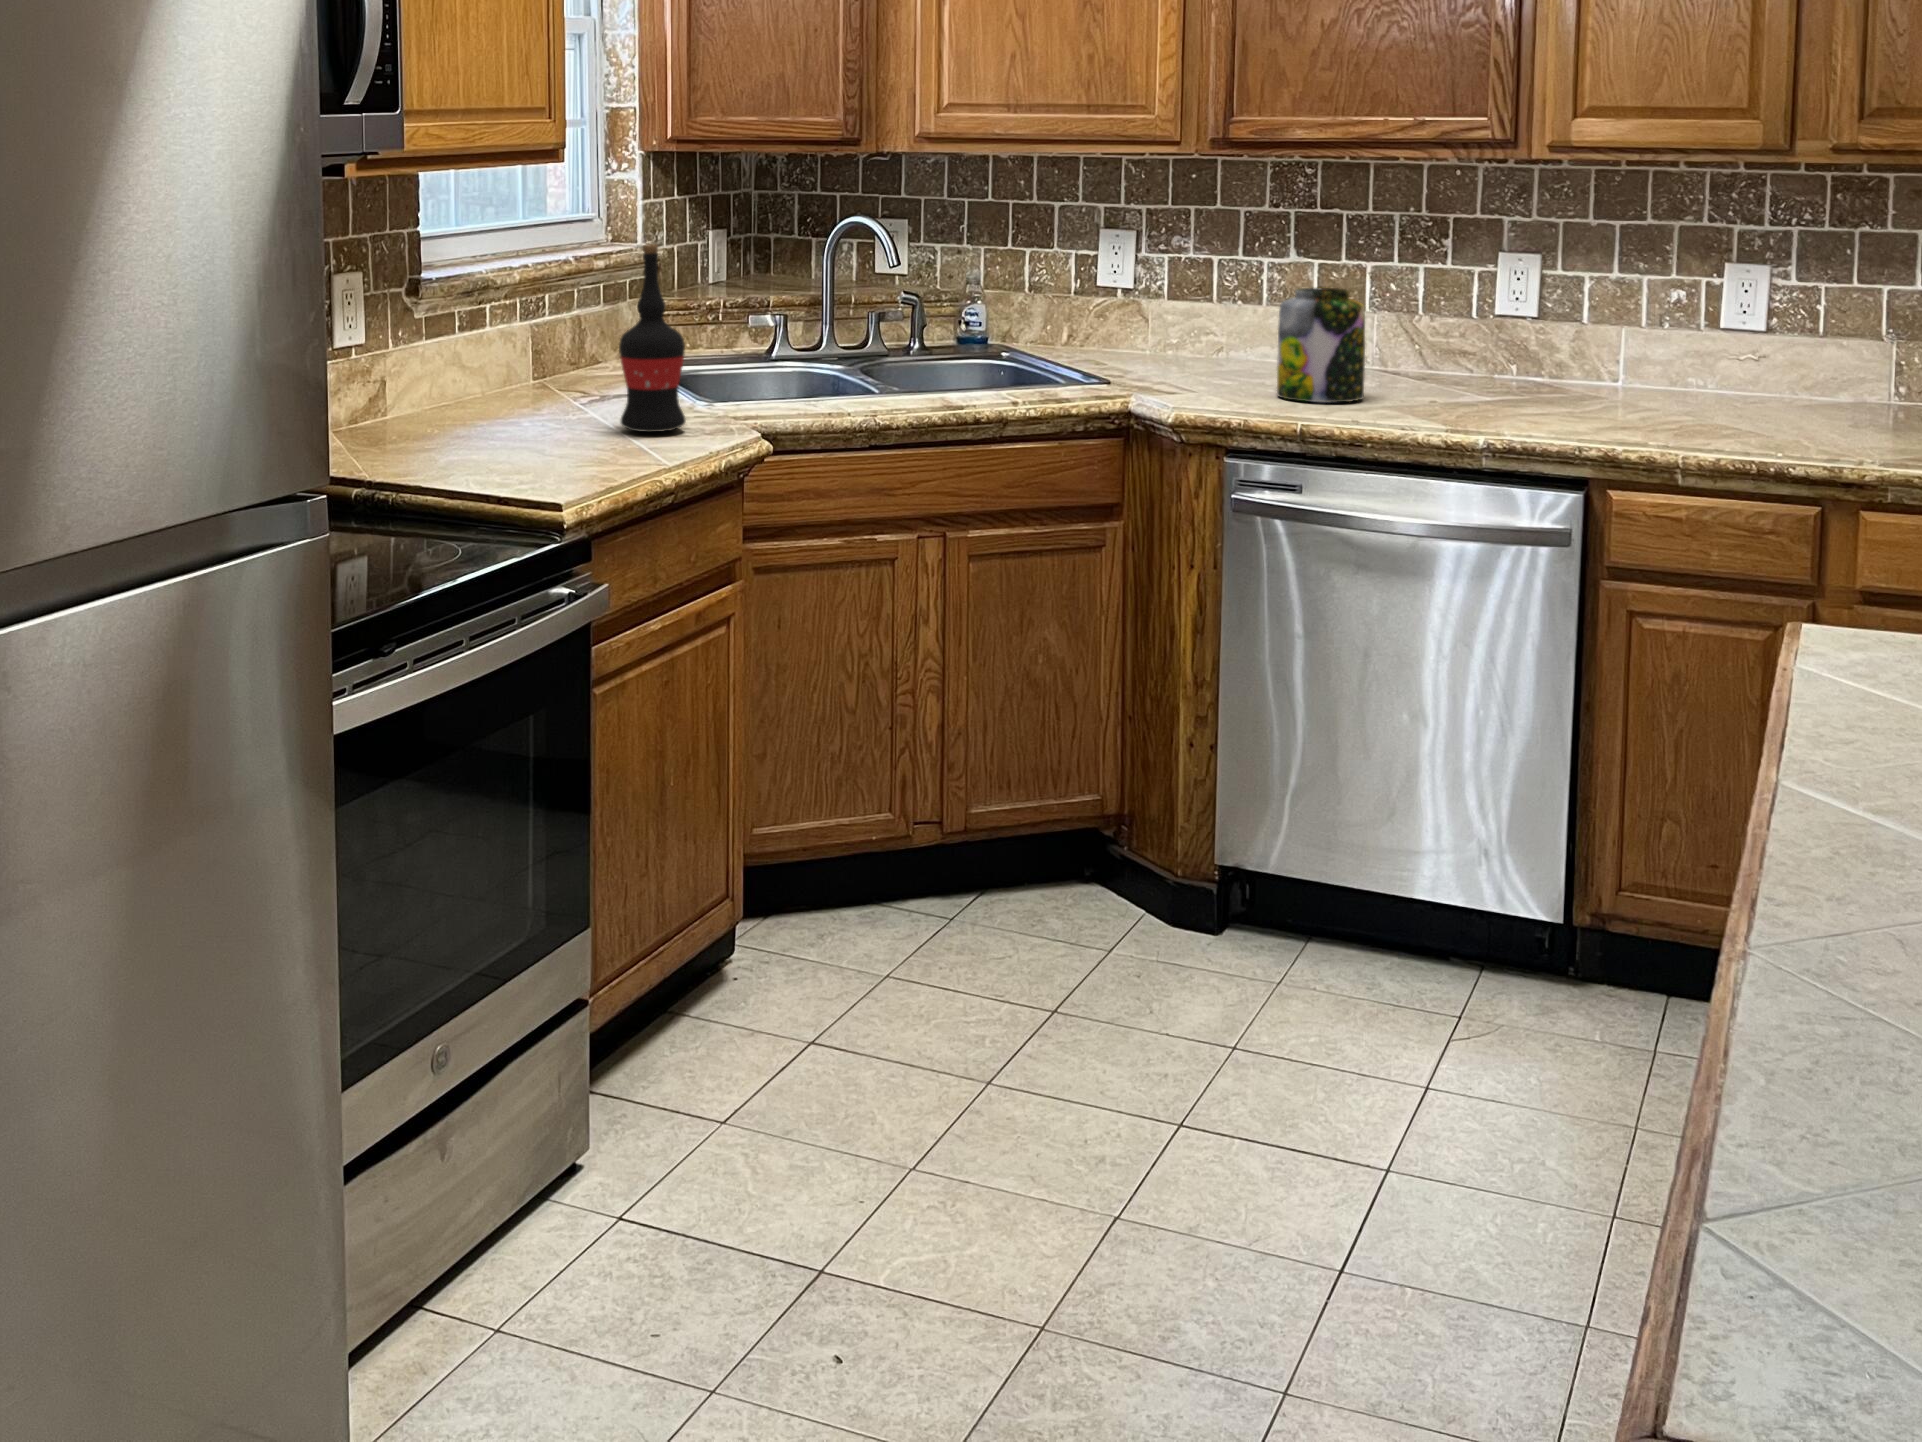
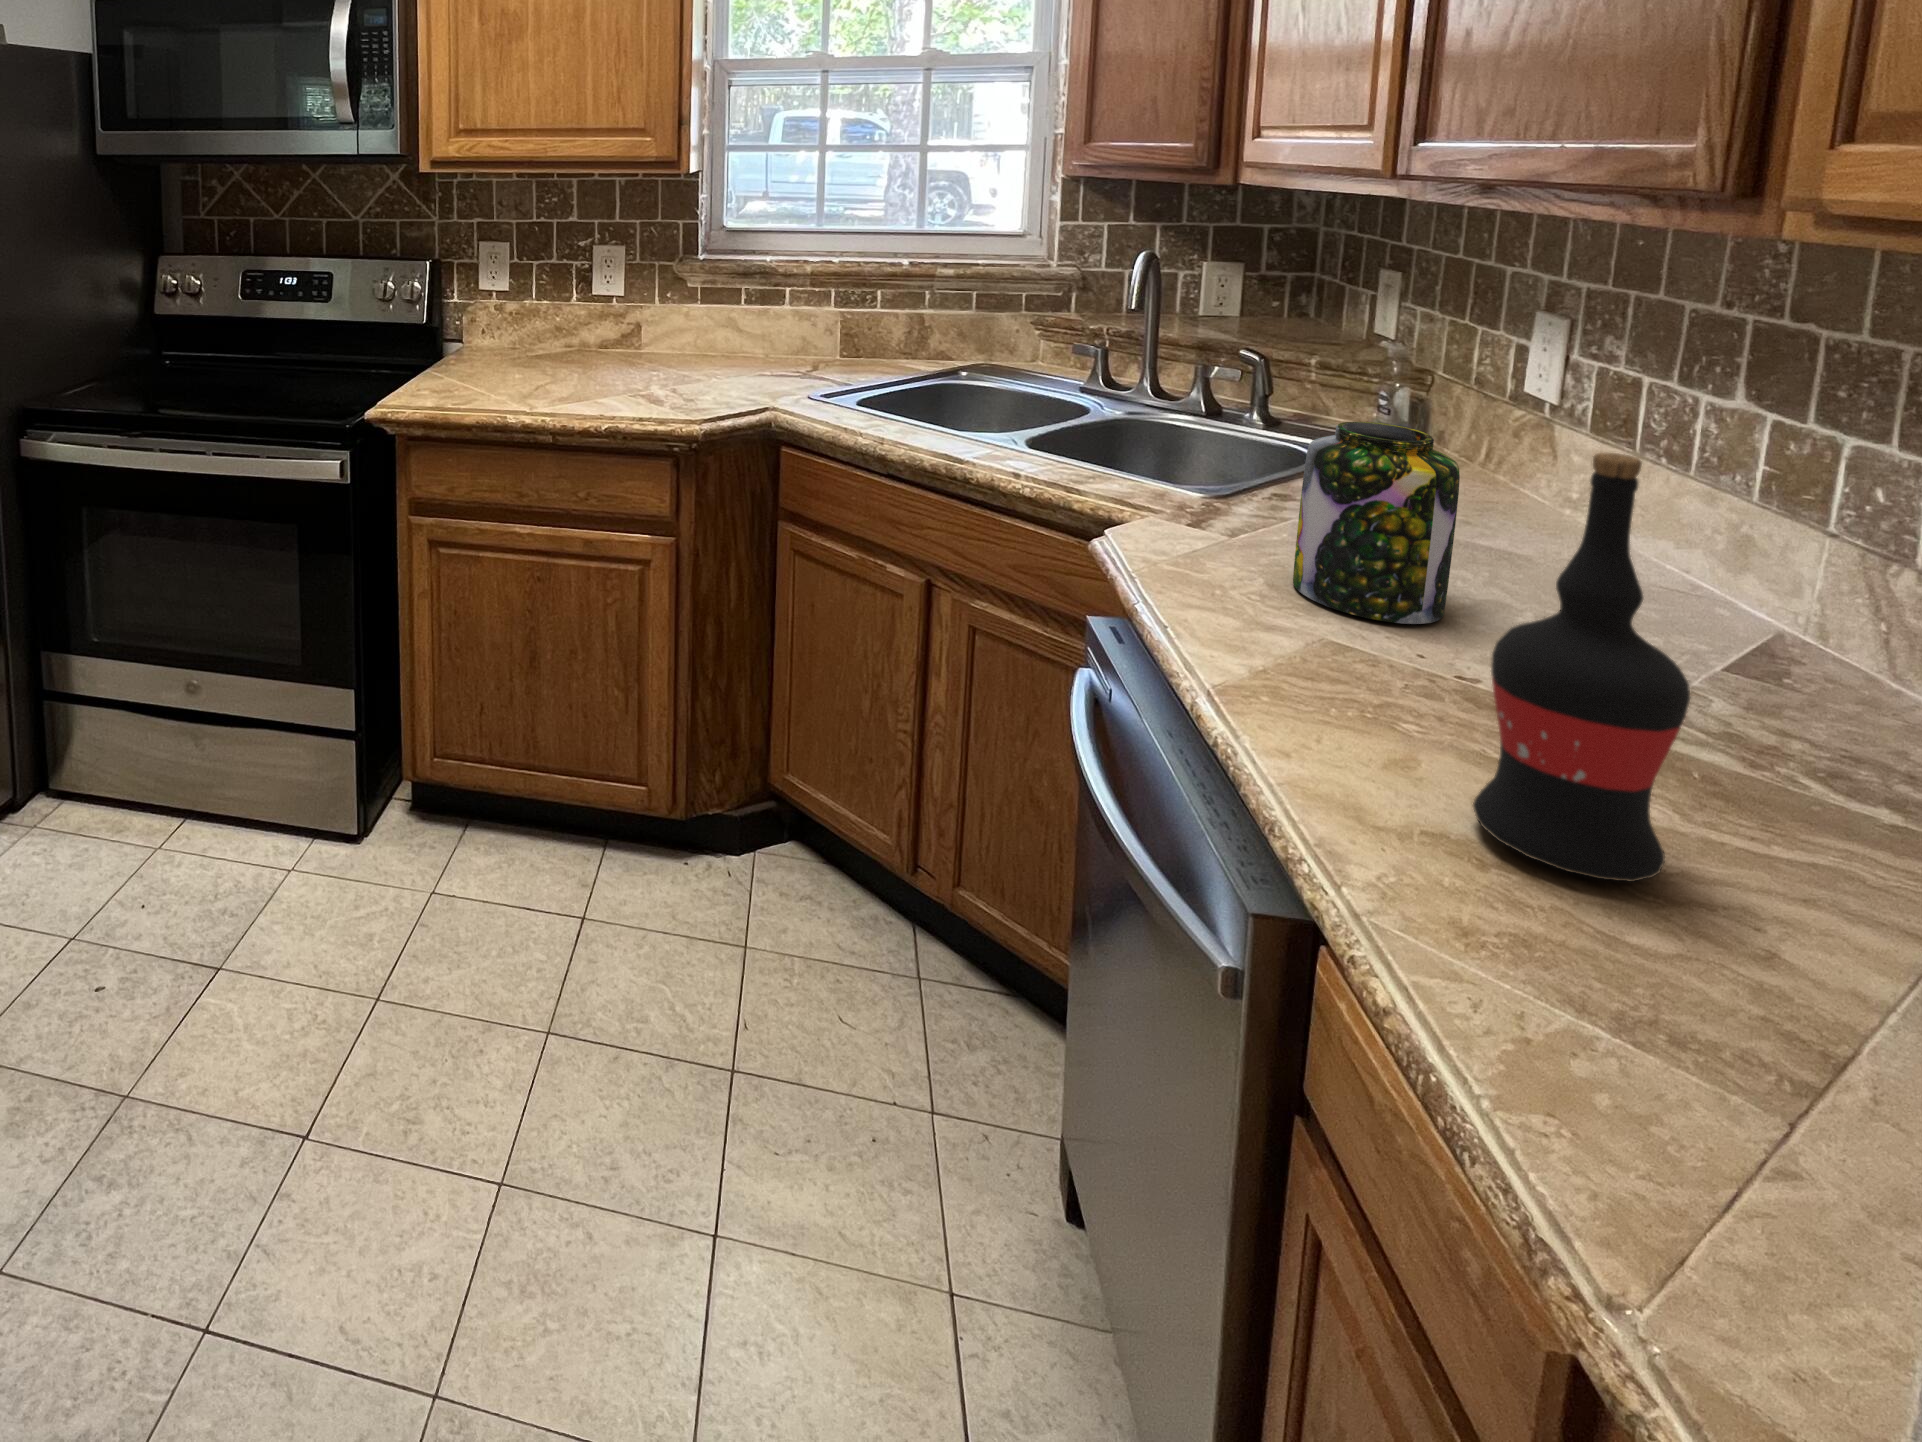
wine bottle: present [619,244,686,432] -> present [1473,453,1691,882]

